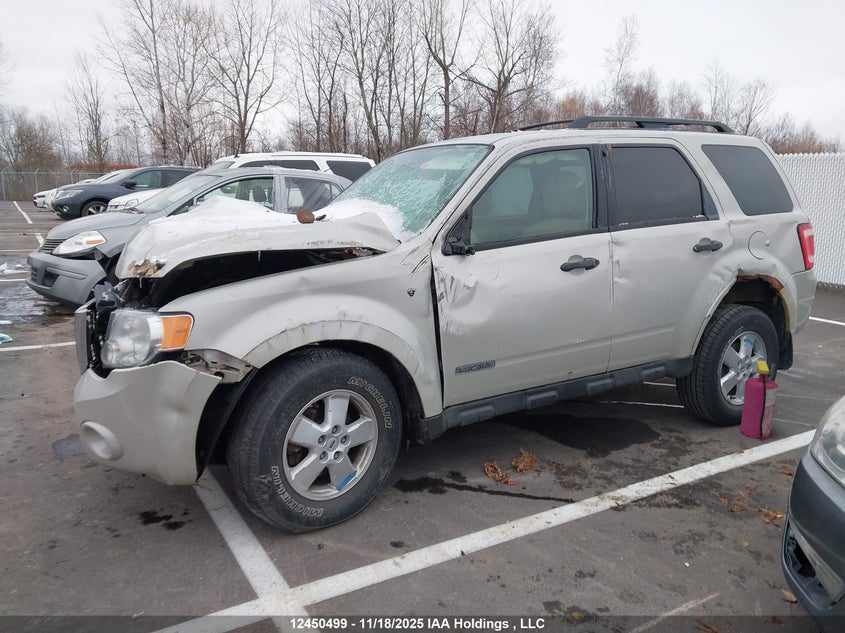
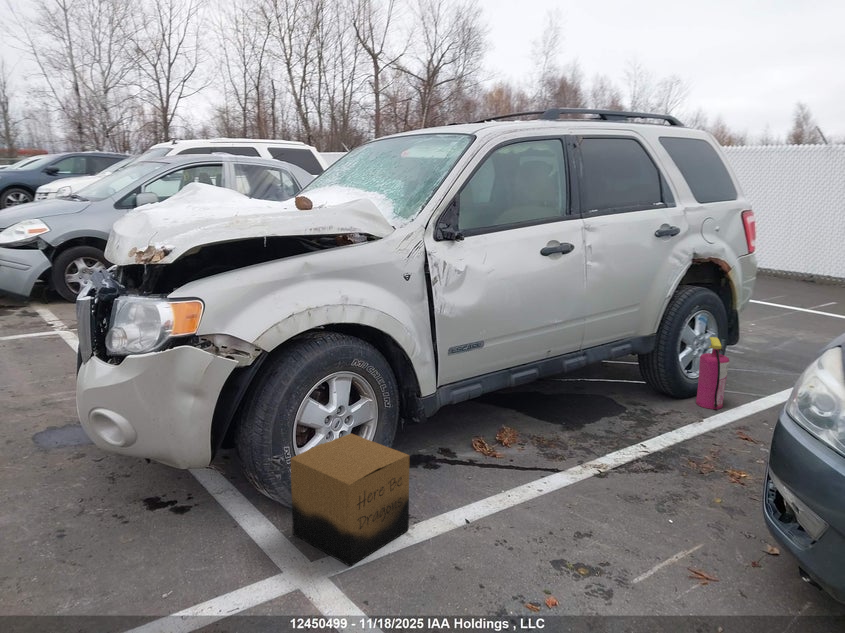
cardboard box: none [279,453,400,595] -> present [291,434,409,566]

